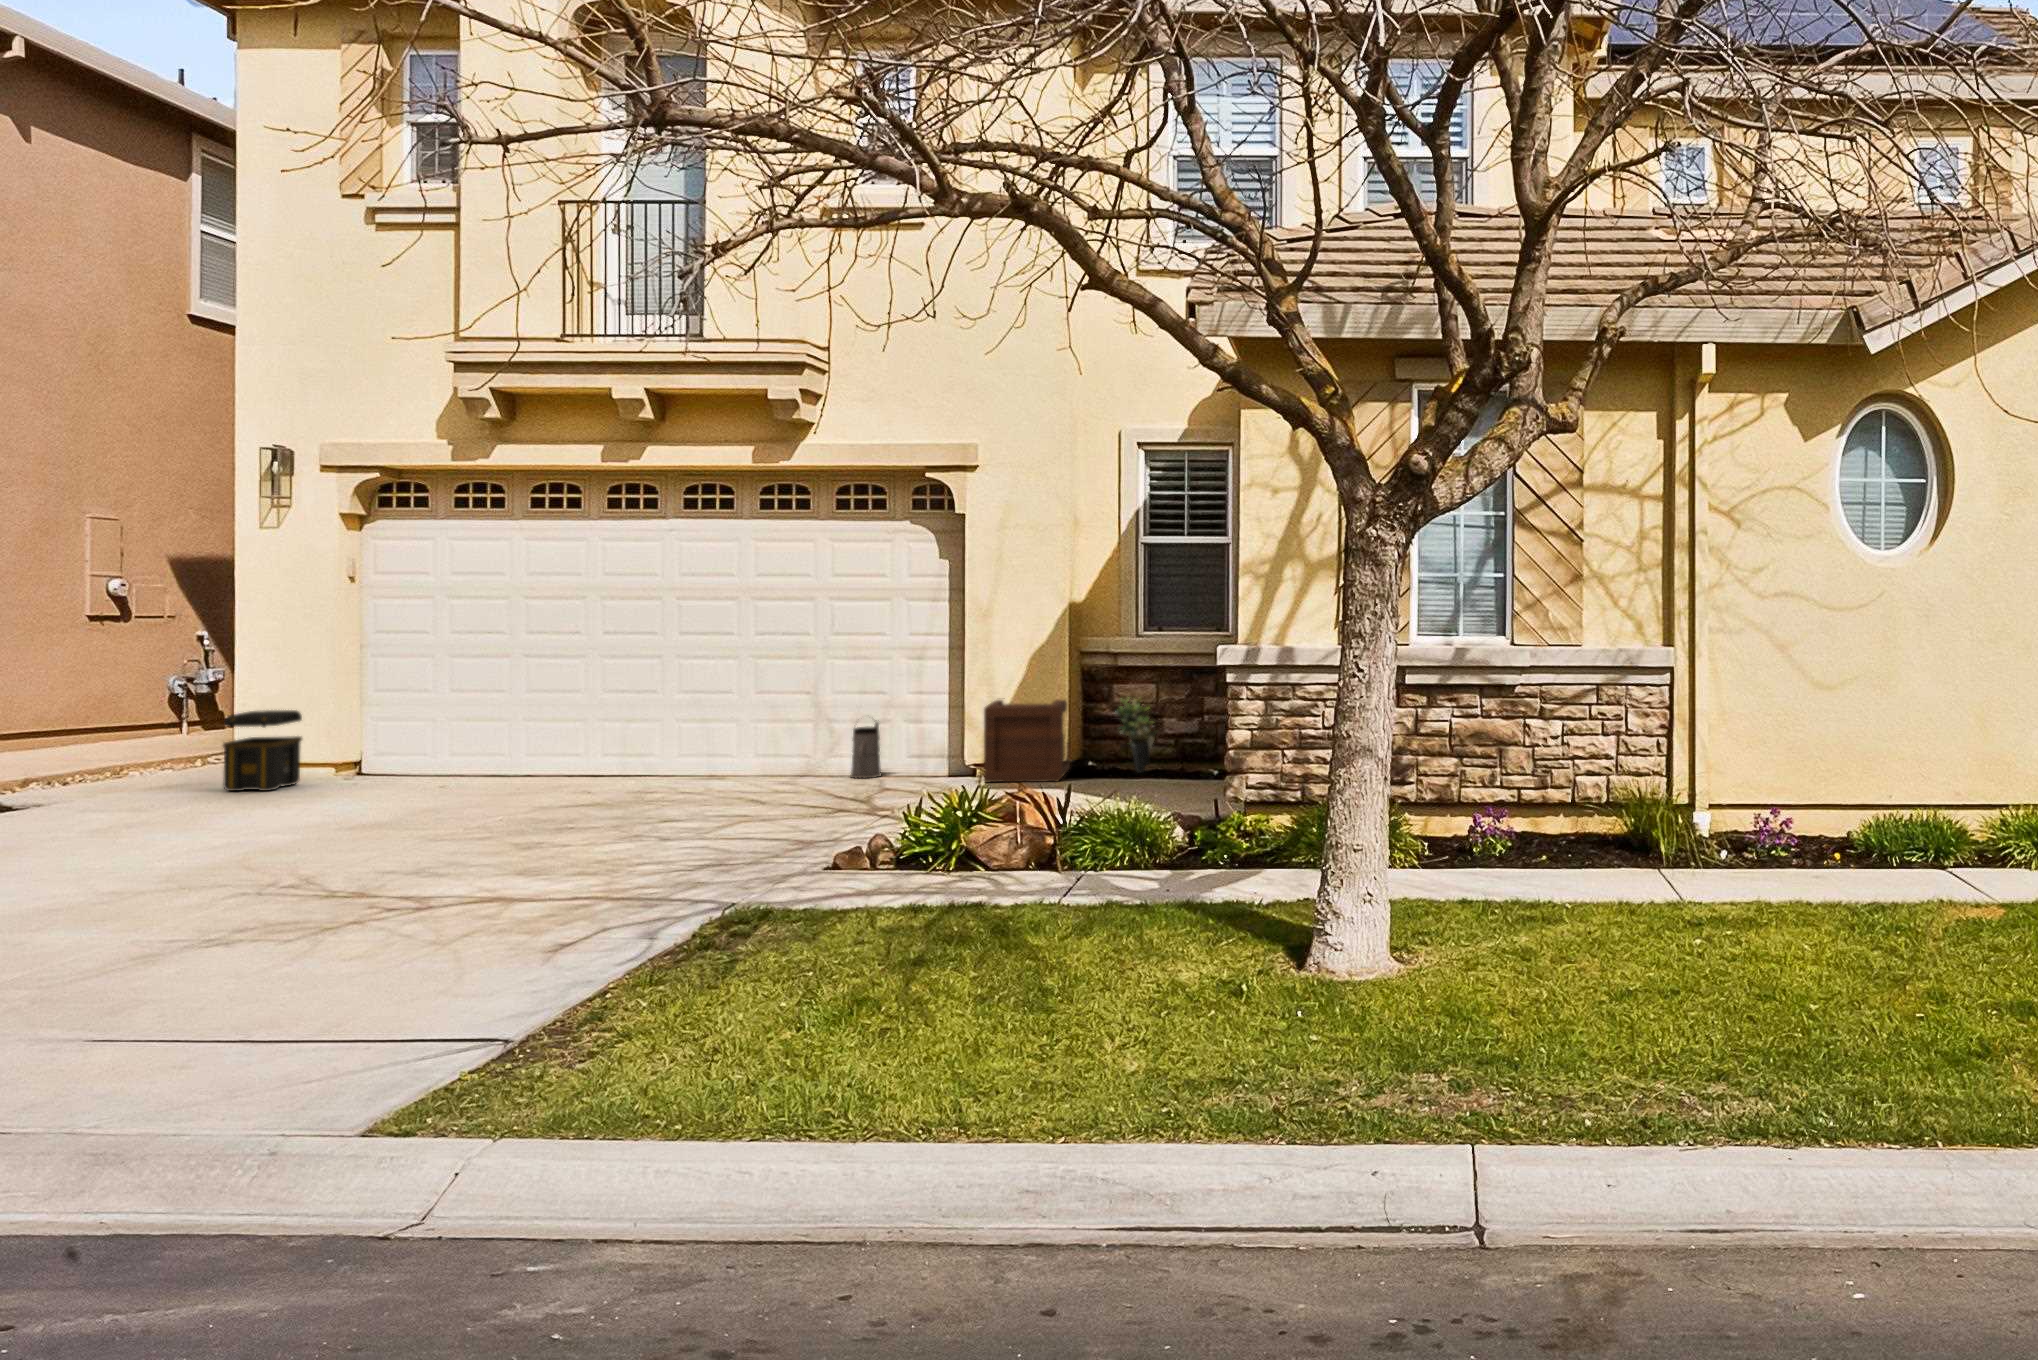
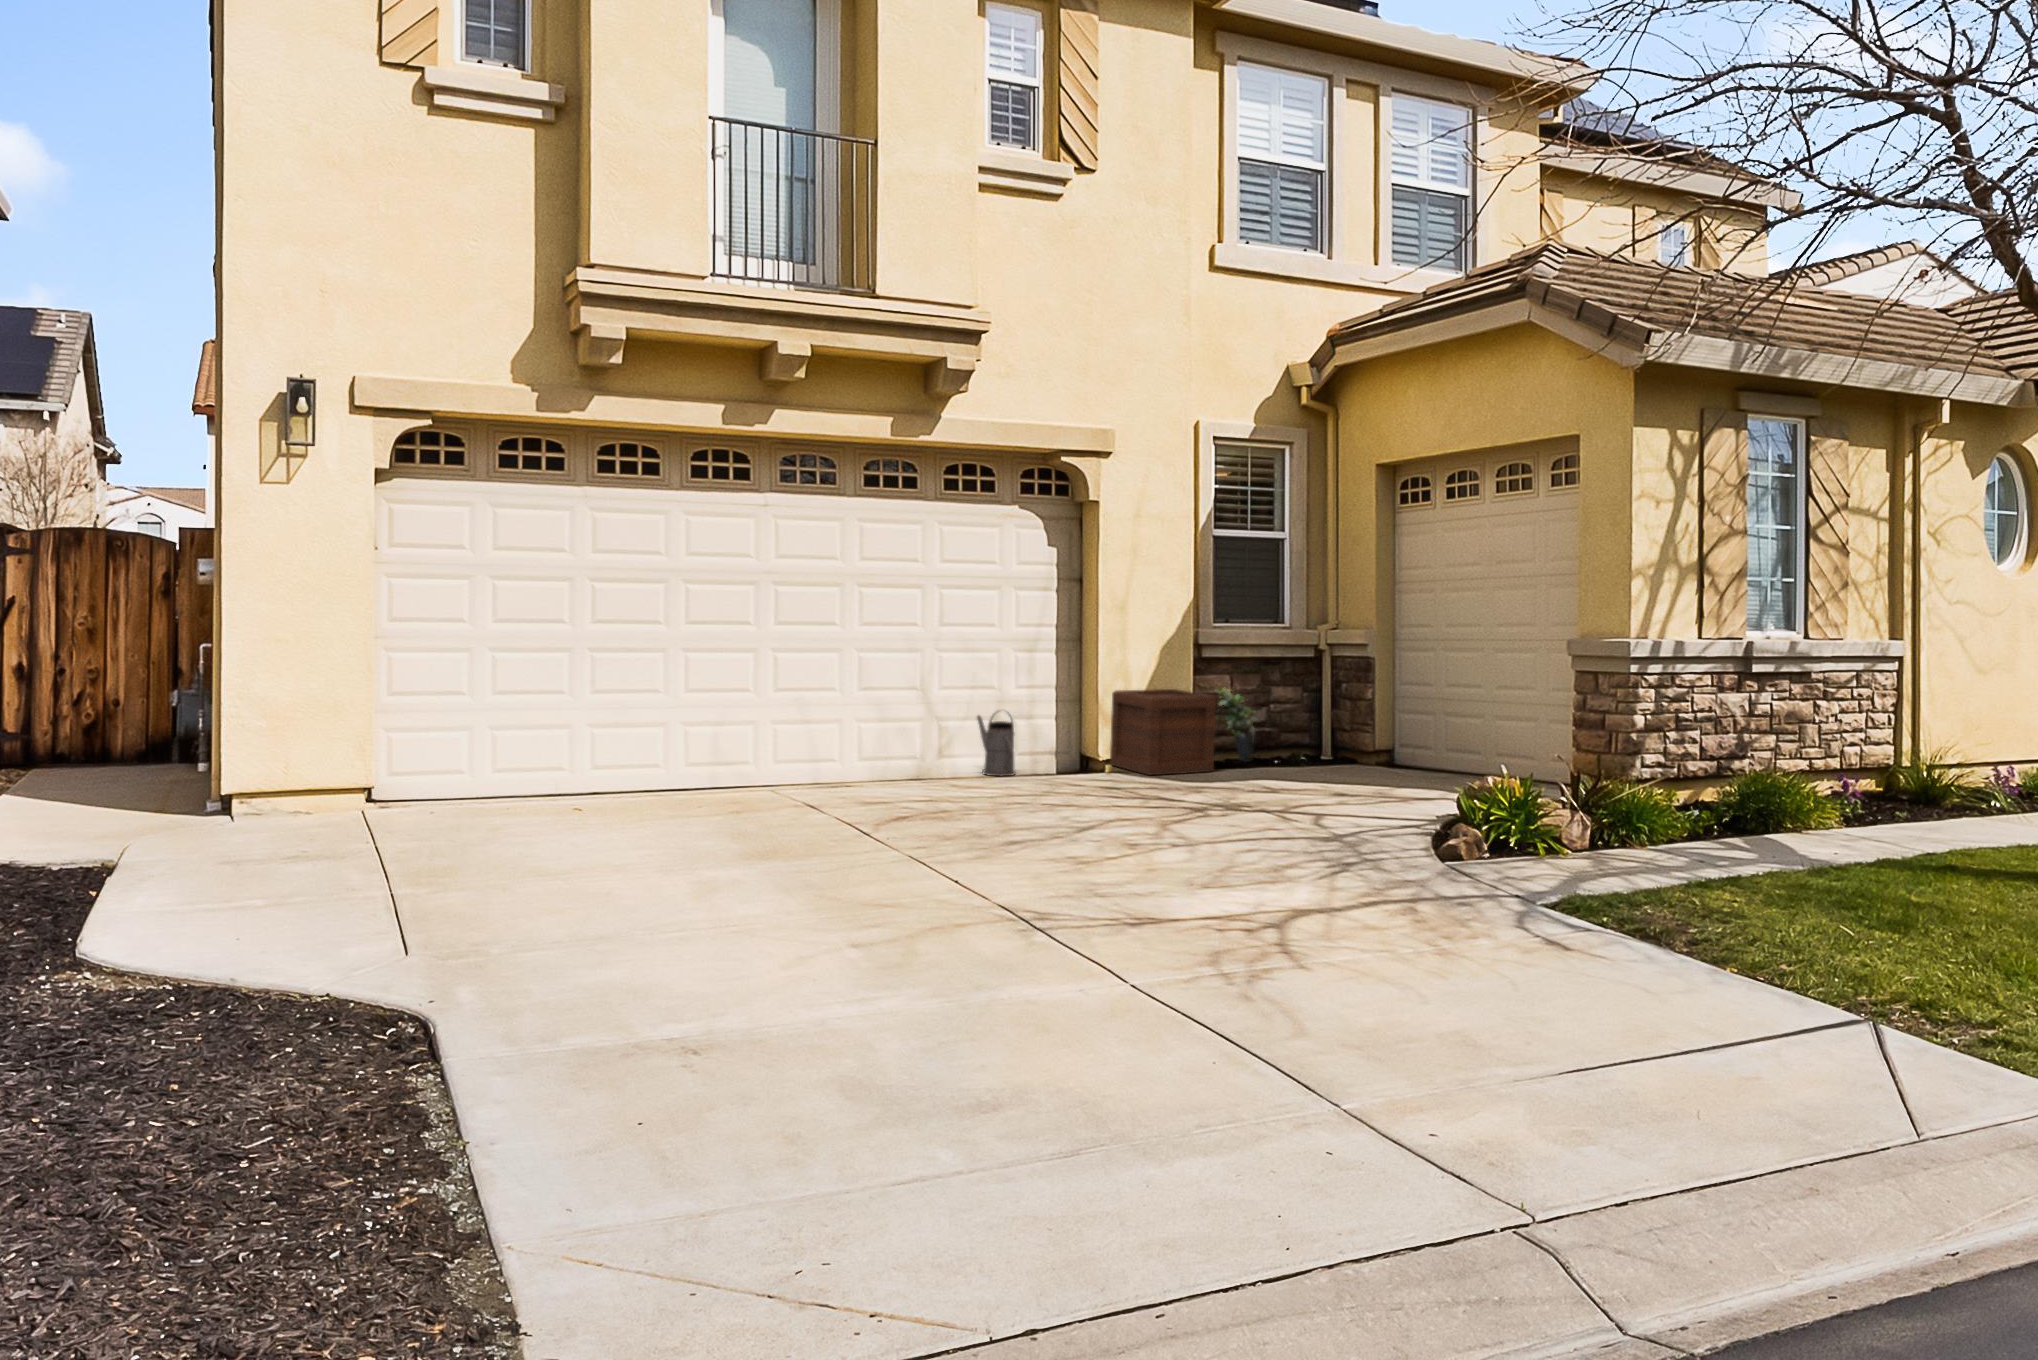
toolbox: present [223,710,302,791] -> none [273,714,357,820]

